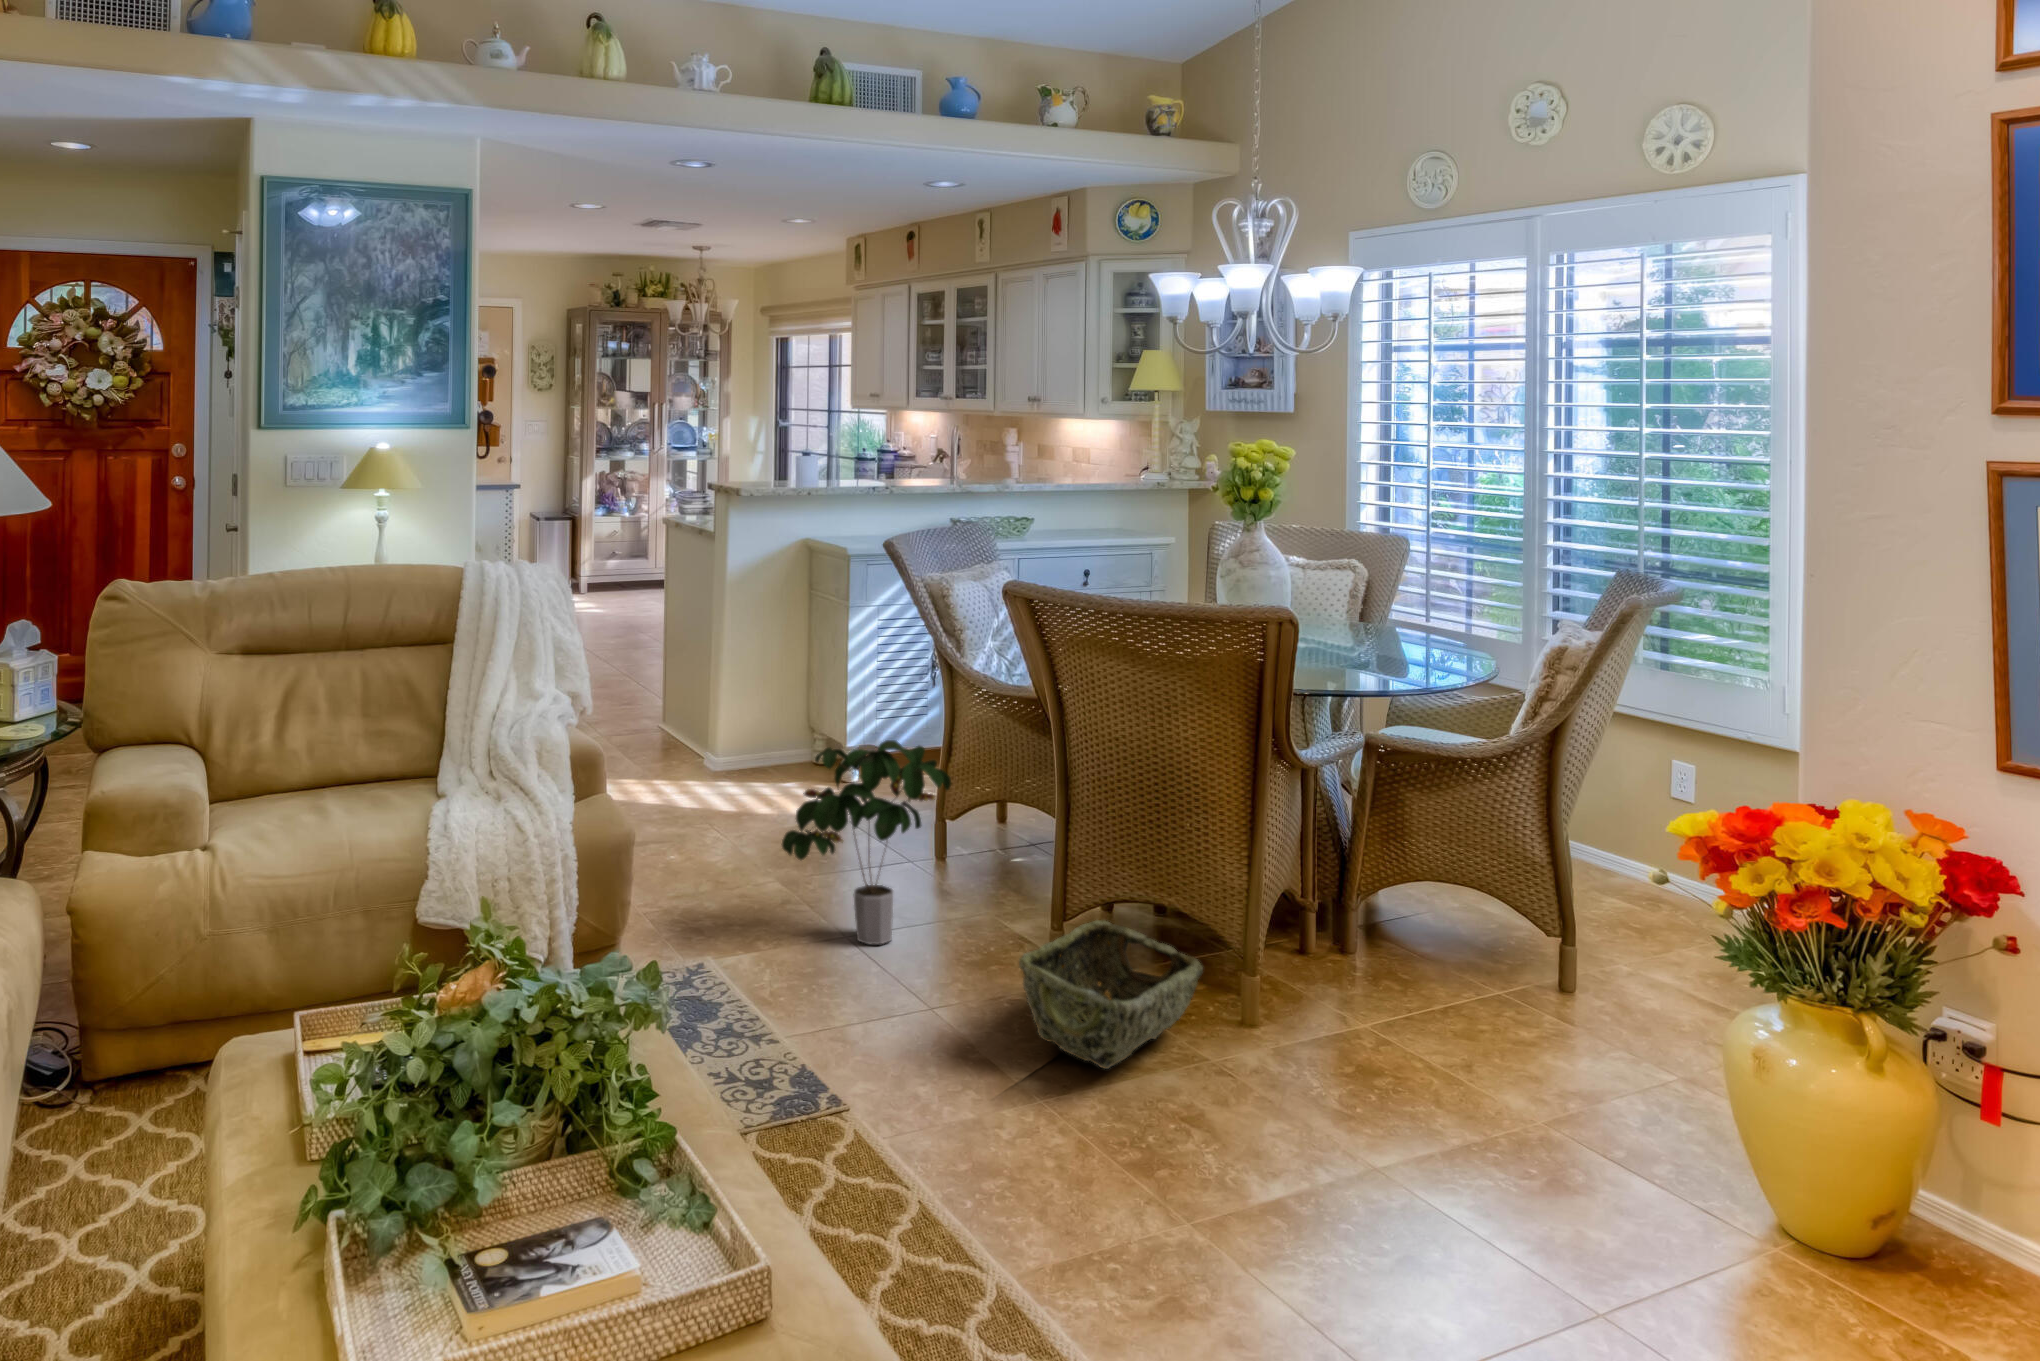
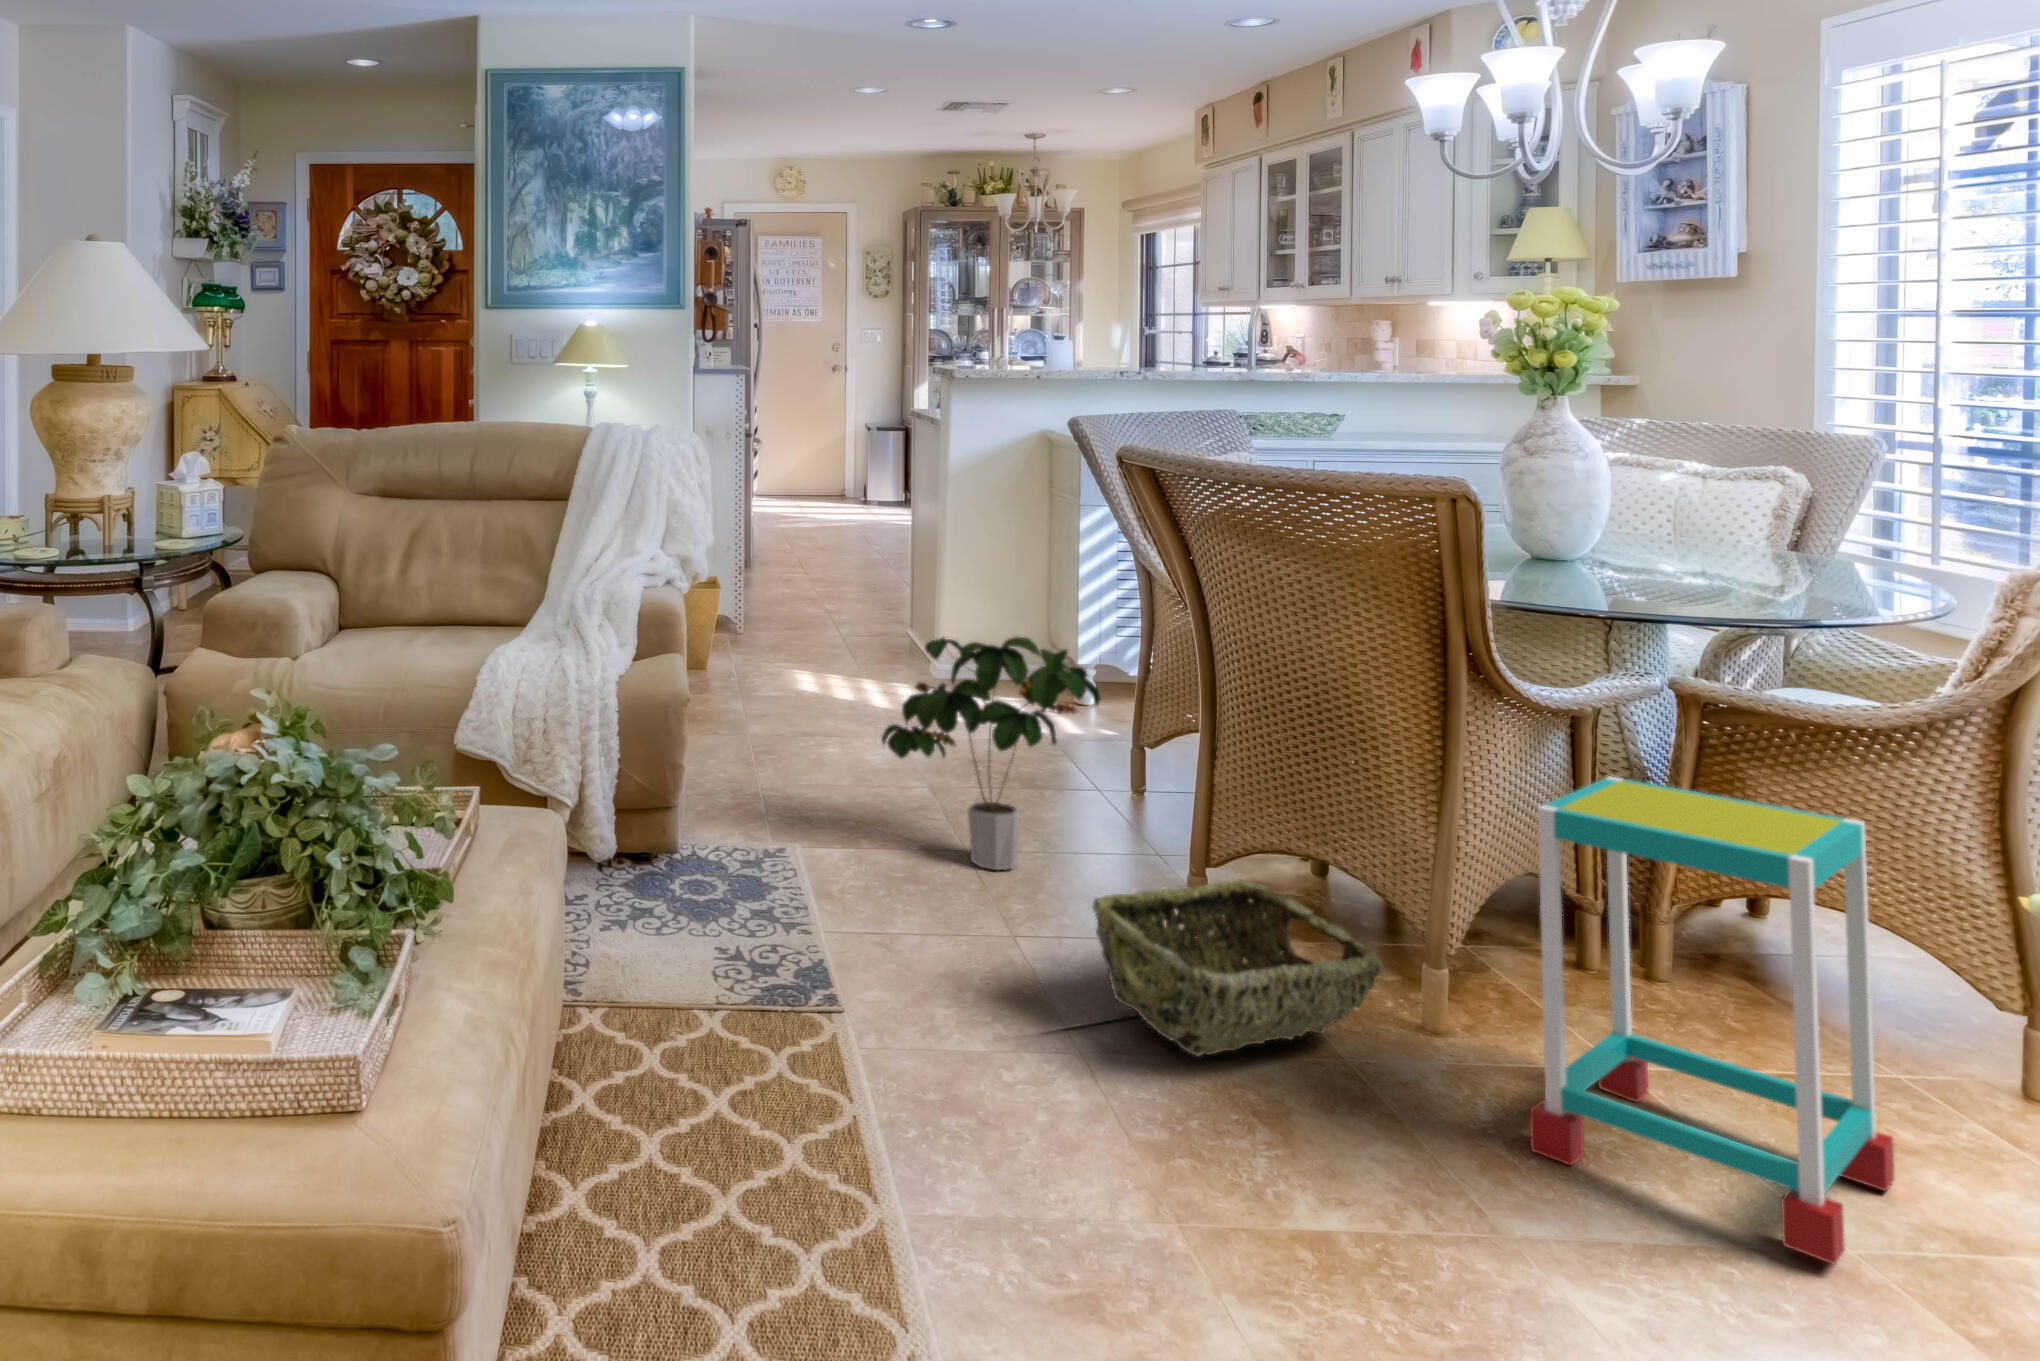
side table: none [1314,805,1492,1110] -> present [1530,777,1895,1264]

